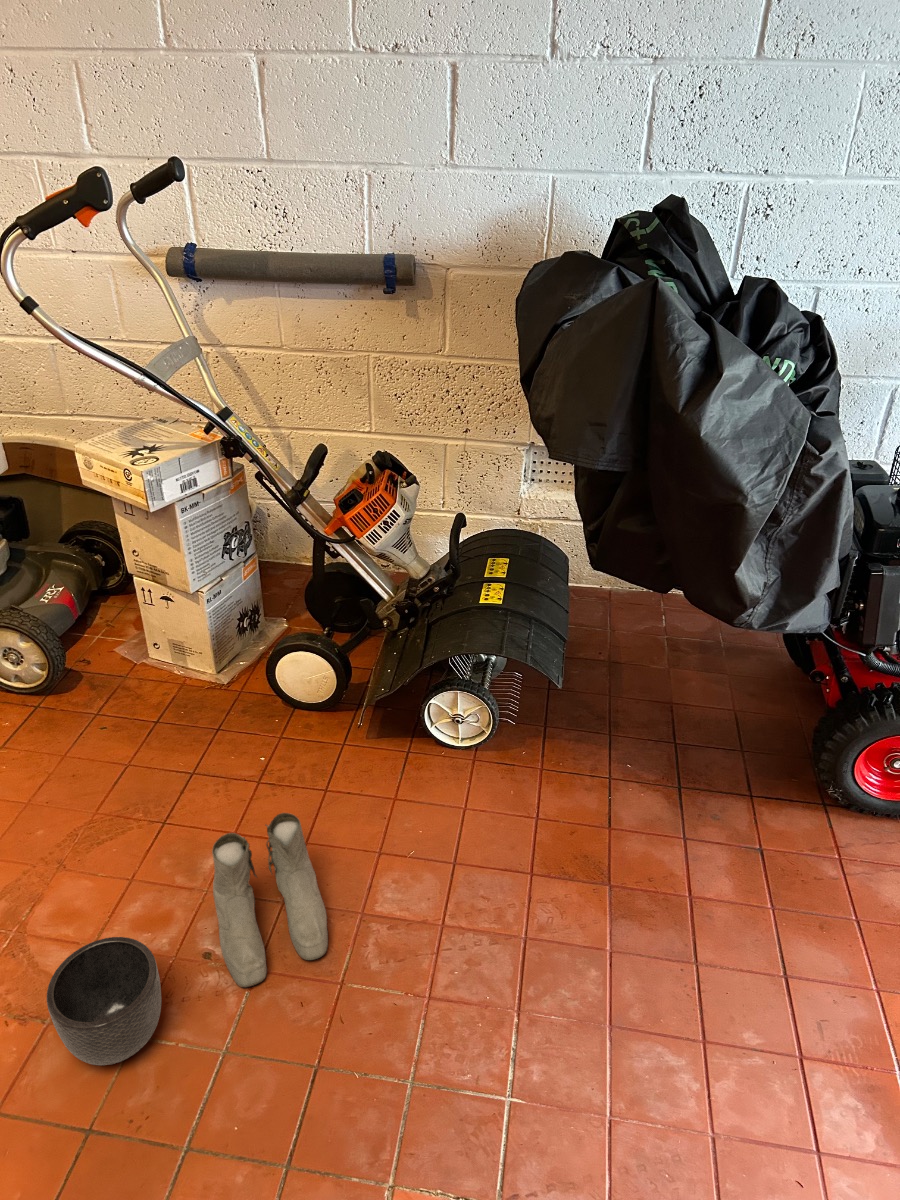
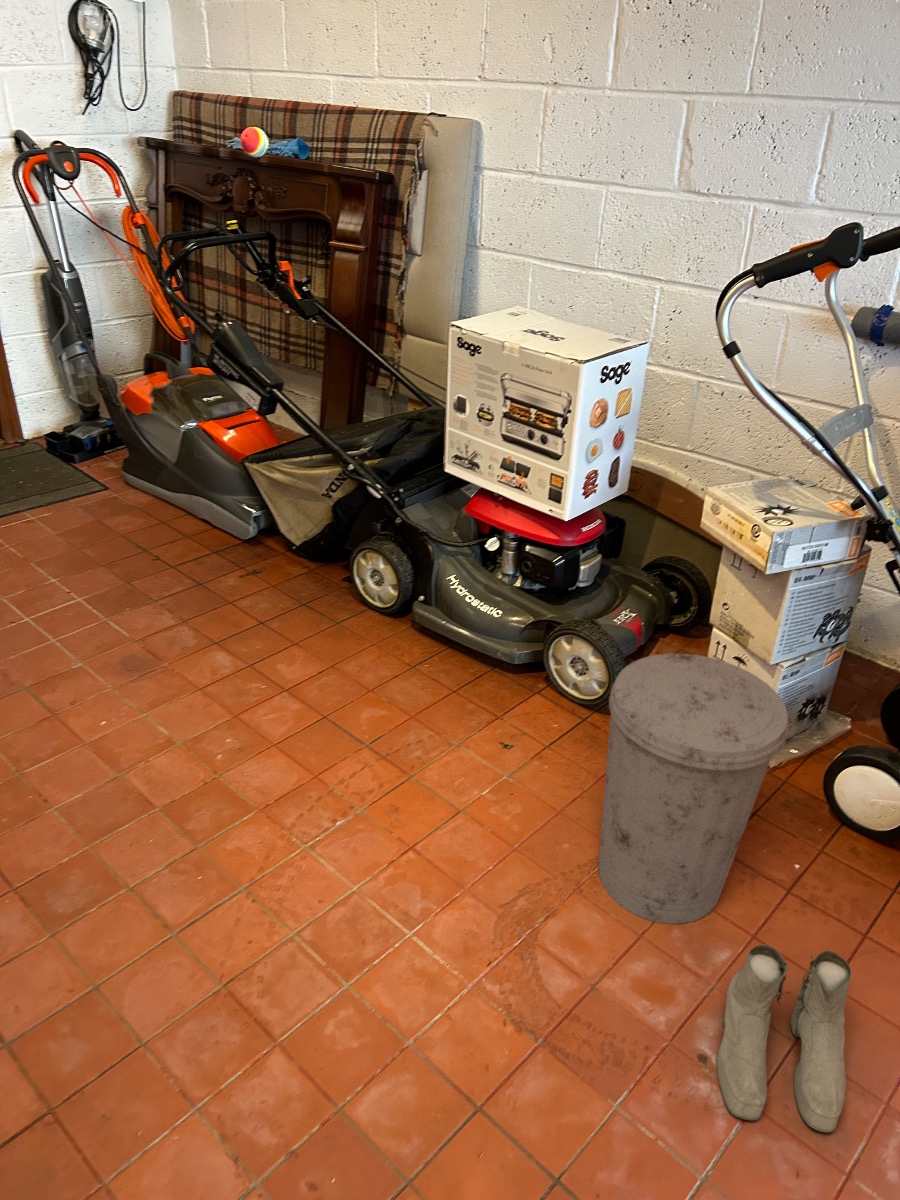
trash can: none [15,603,200,865] -> present [599,653,788,924]
planter: present [47,937,162,1065] -> none [556,987,665,1121]

